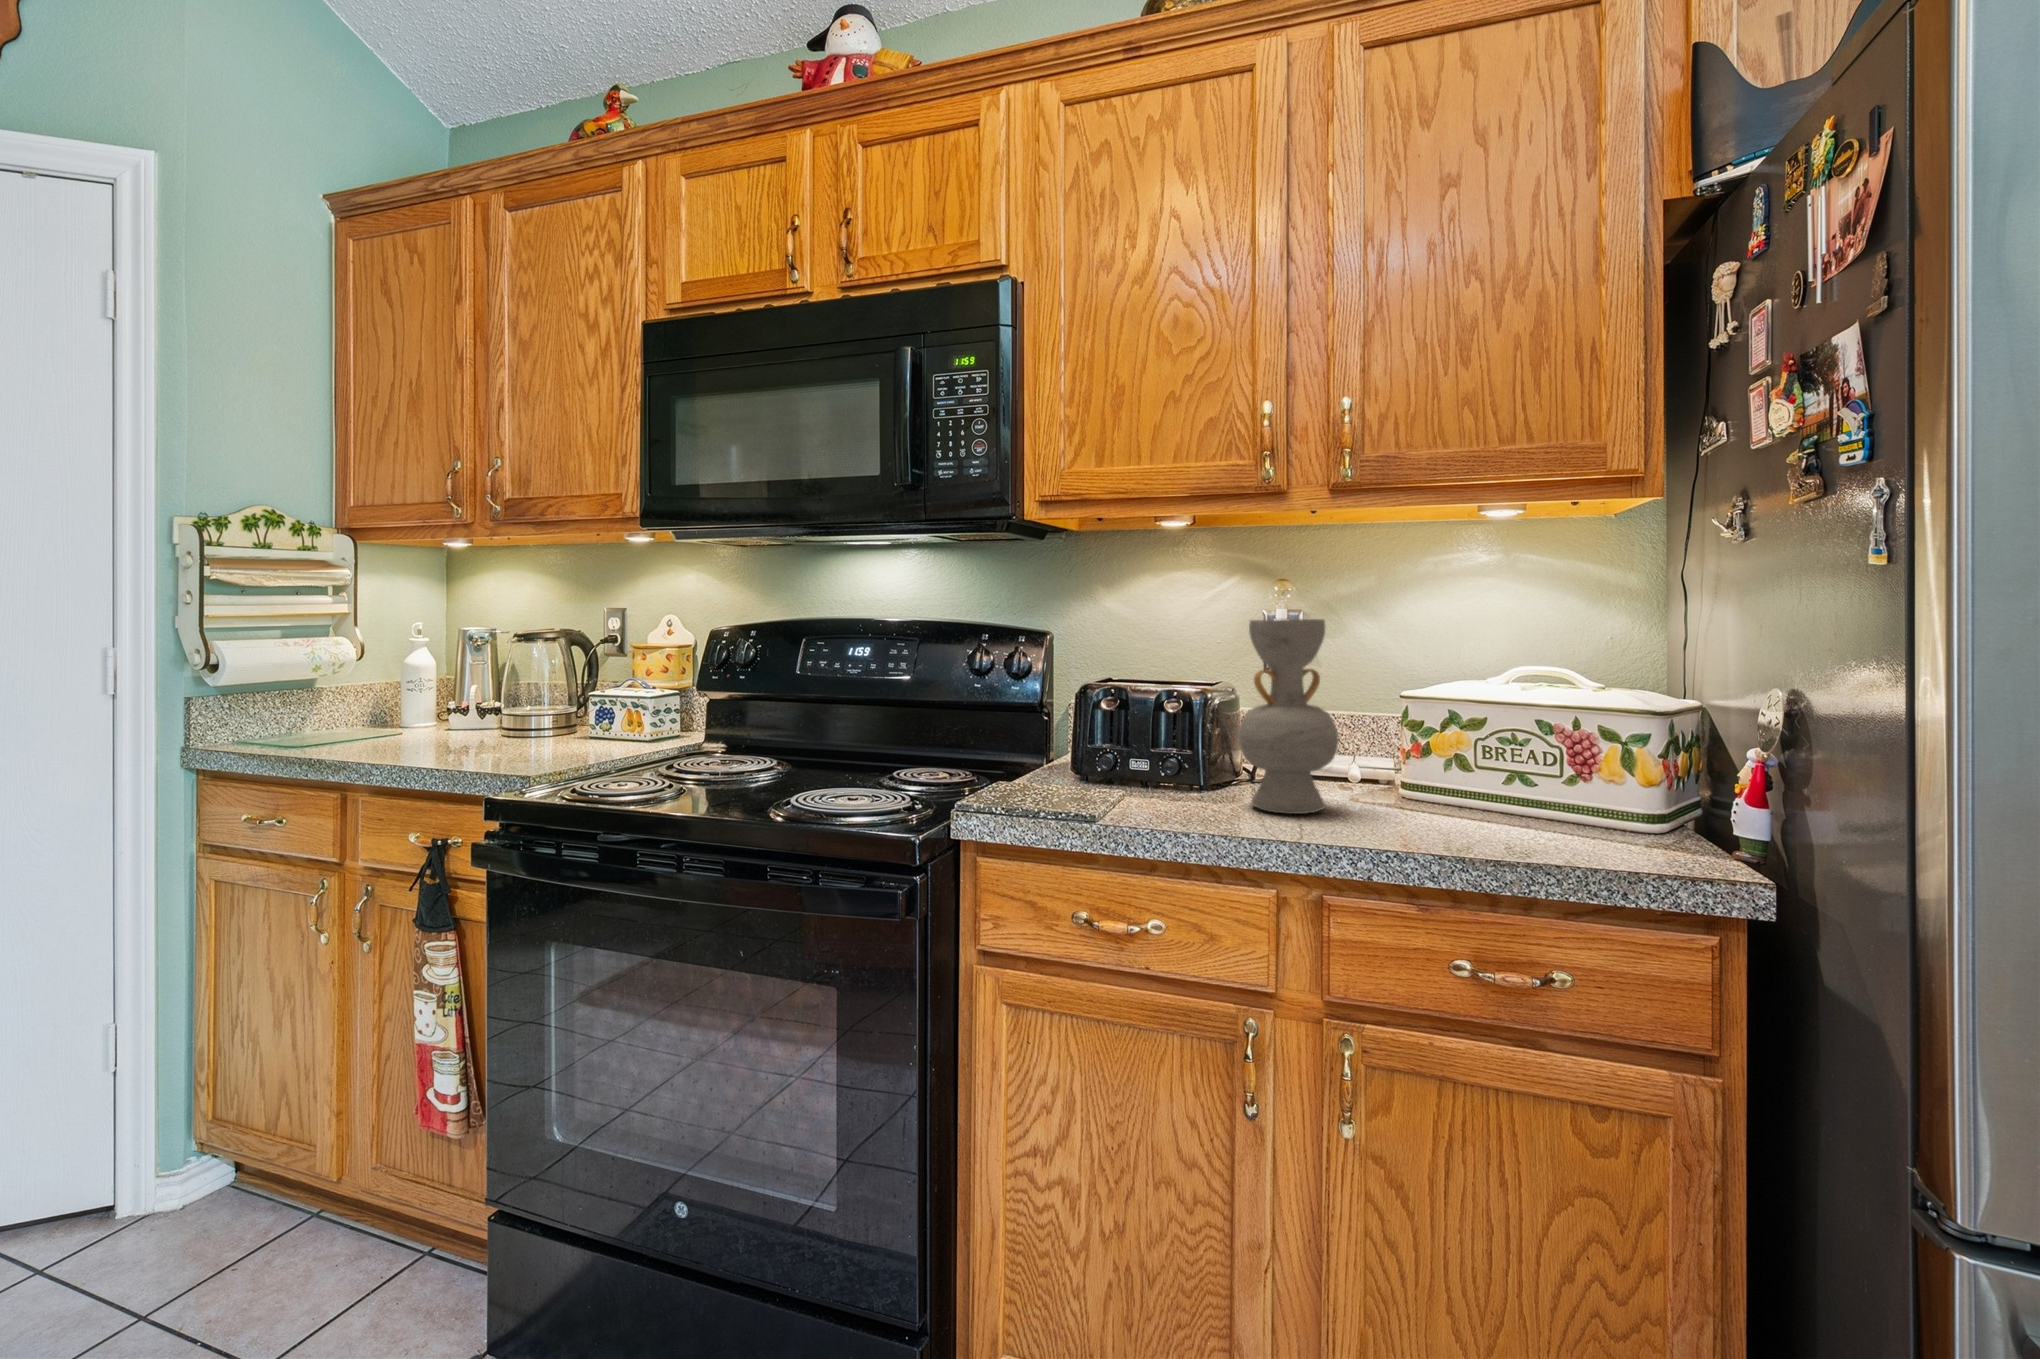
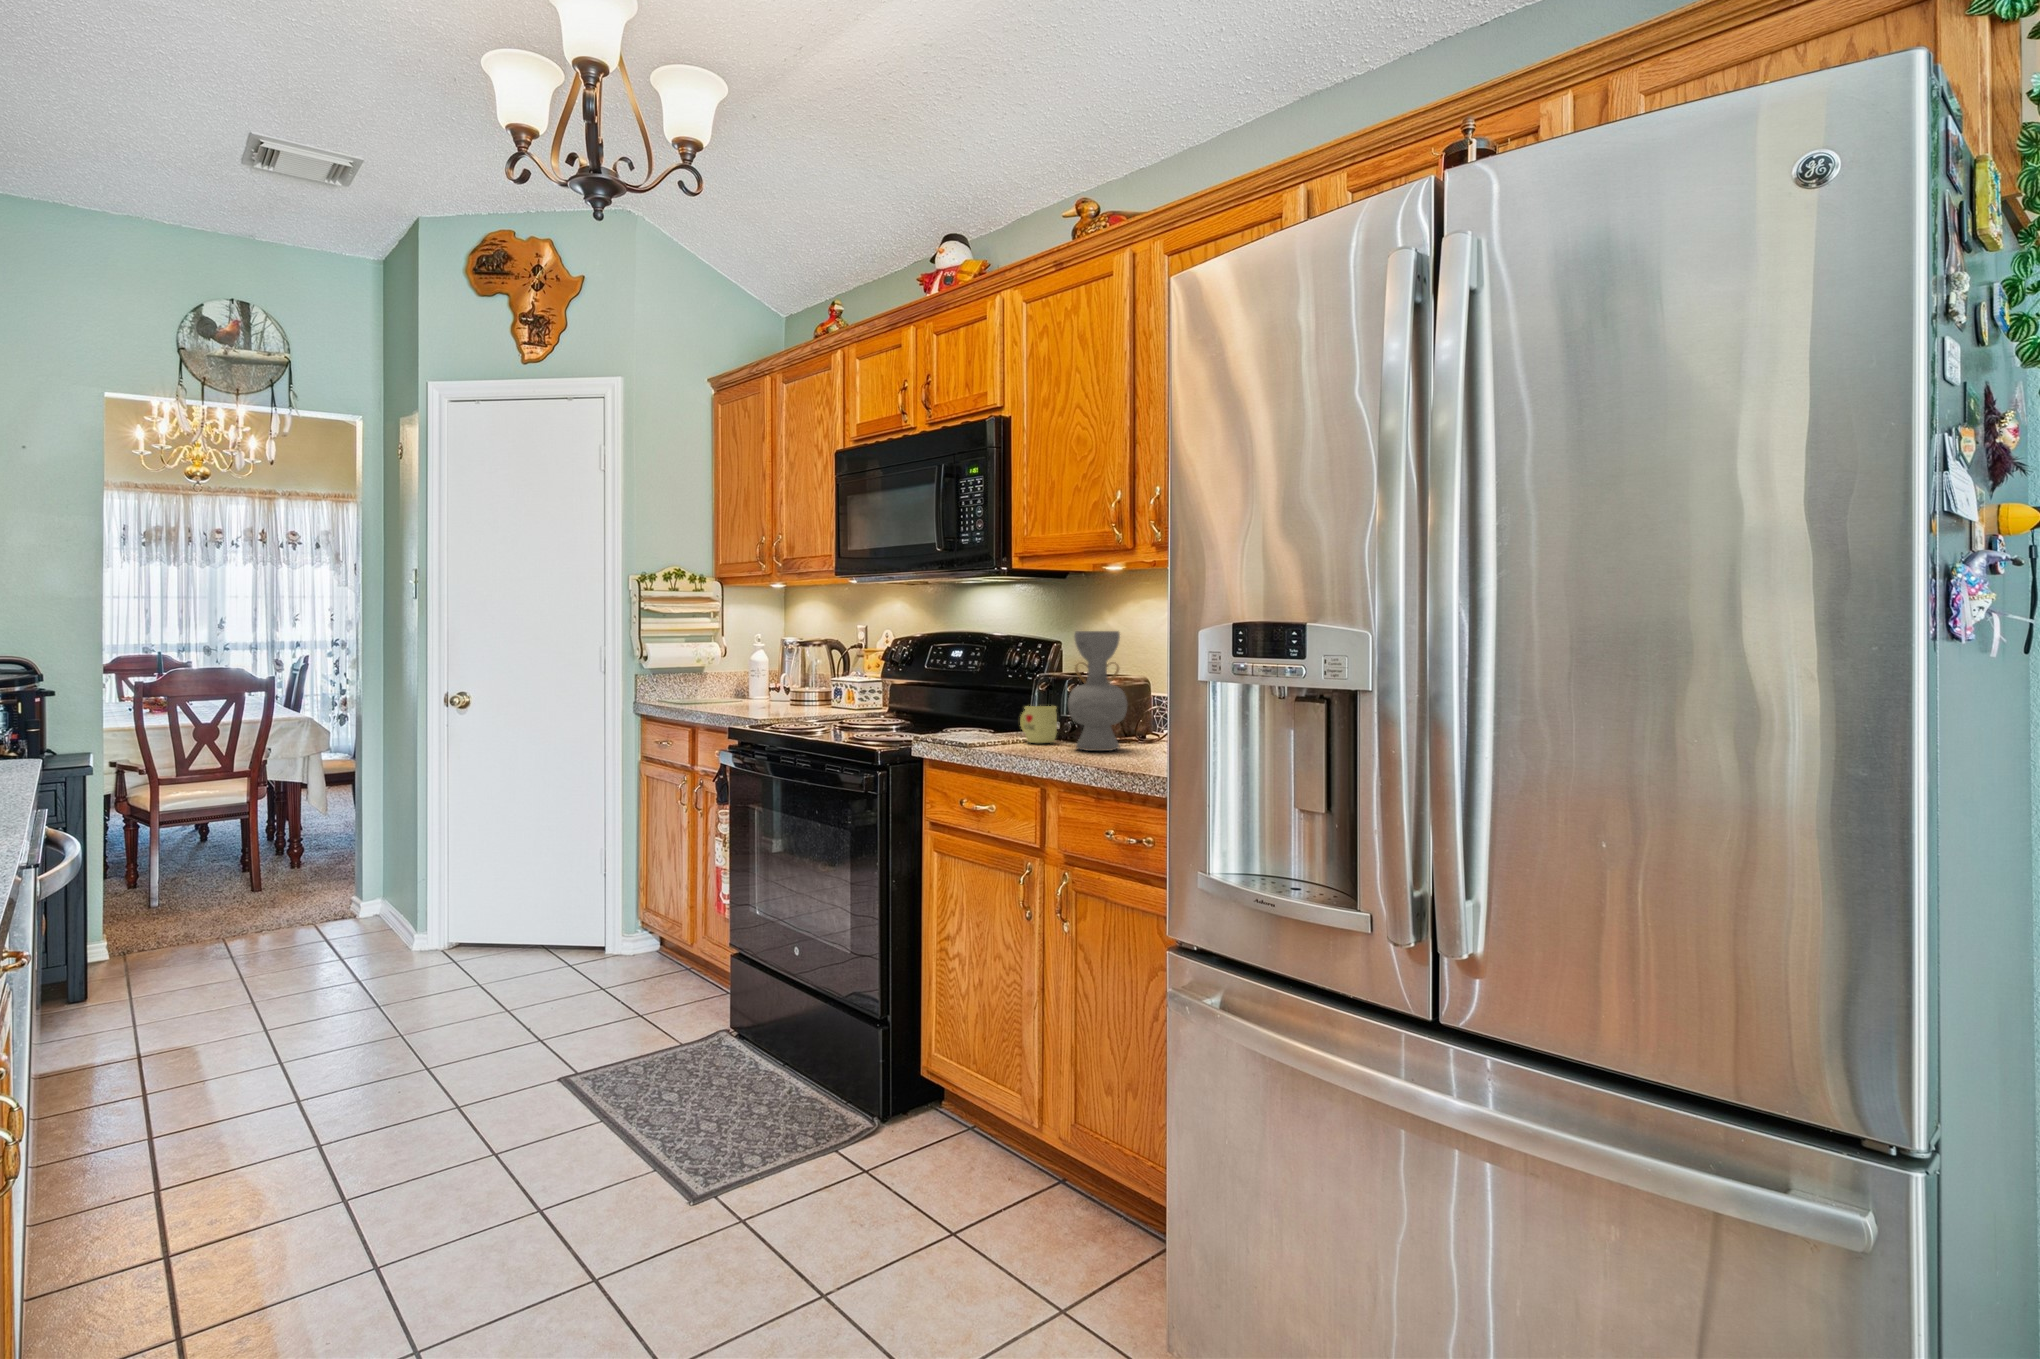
mug: none [1111,740,1187,802] -> present [1020,706,1057,743]

